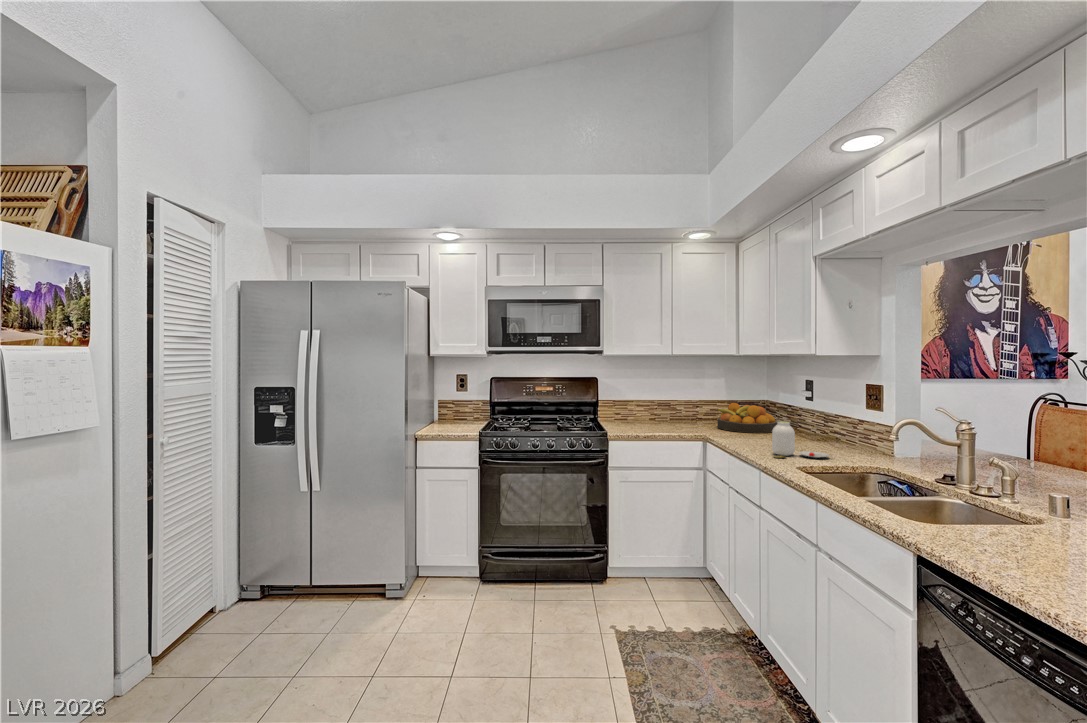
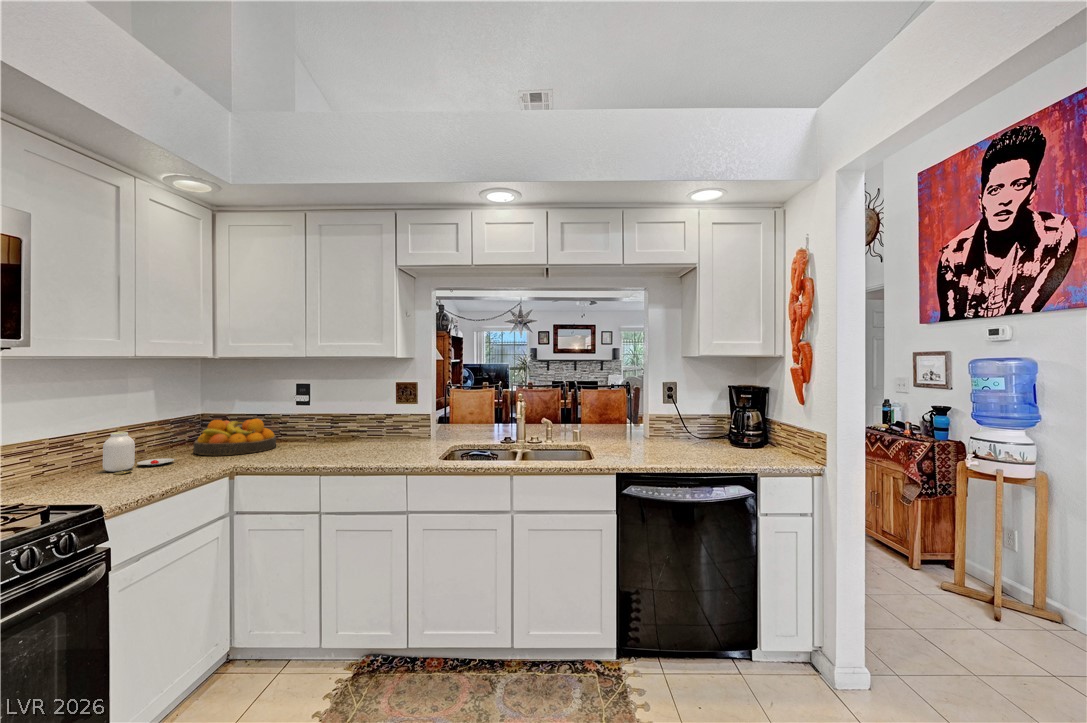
jar: present [772,421,829,458] -> present [103,432,174,475]

